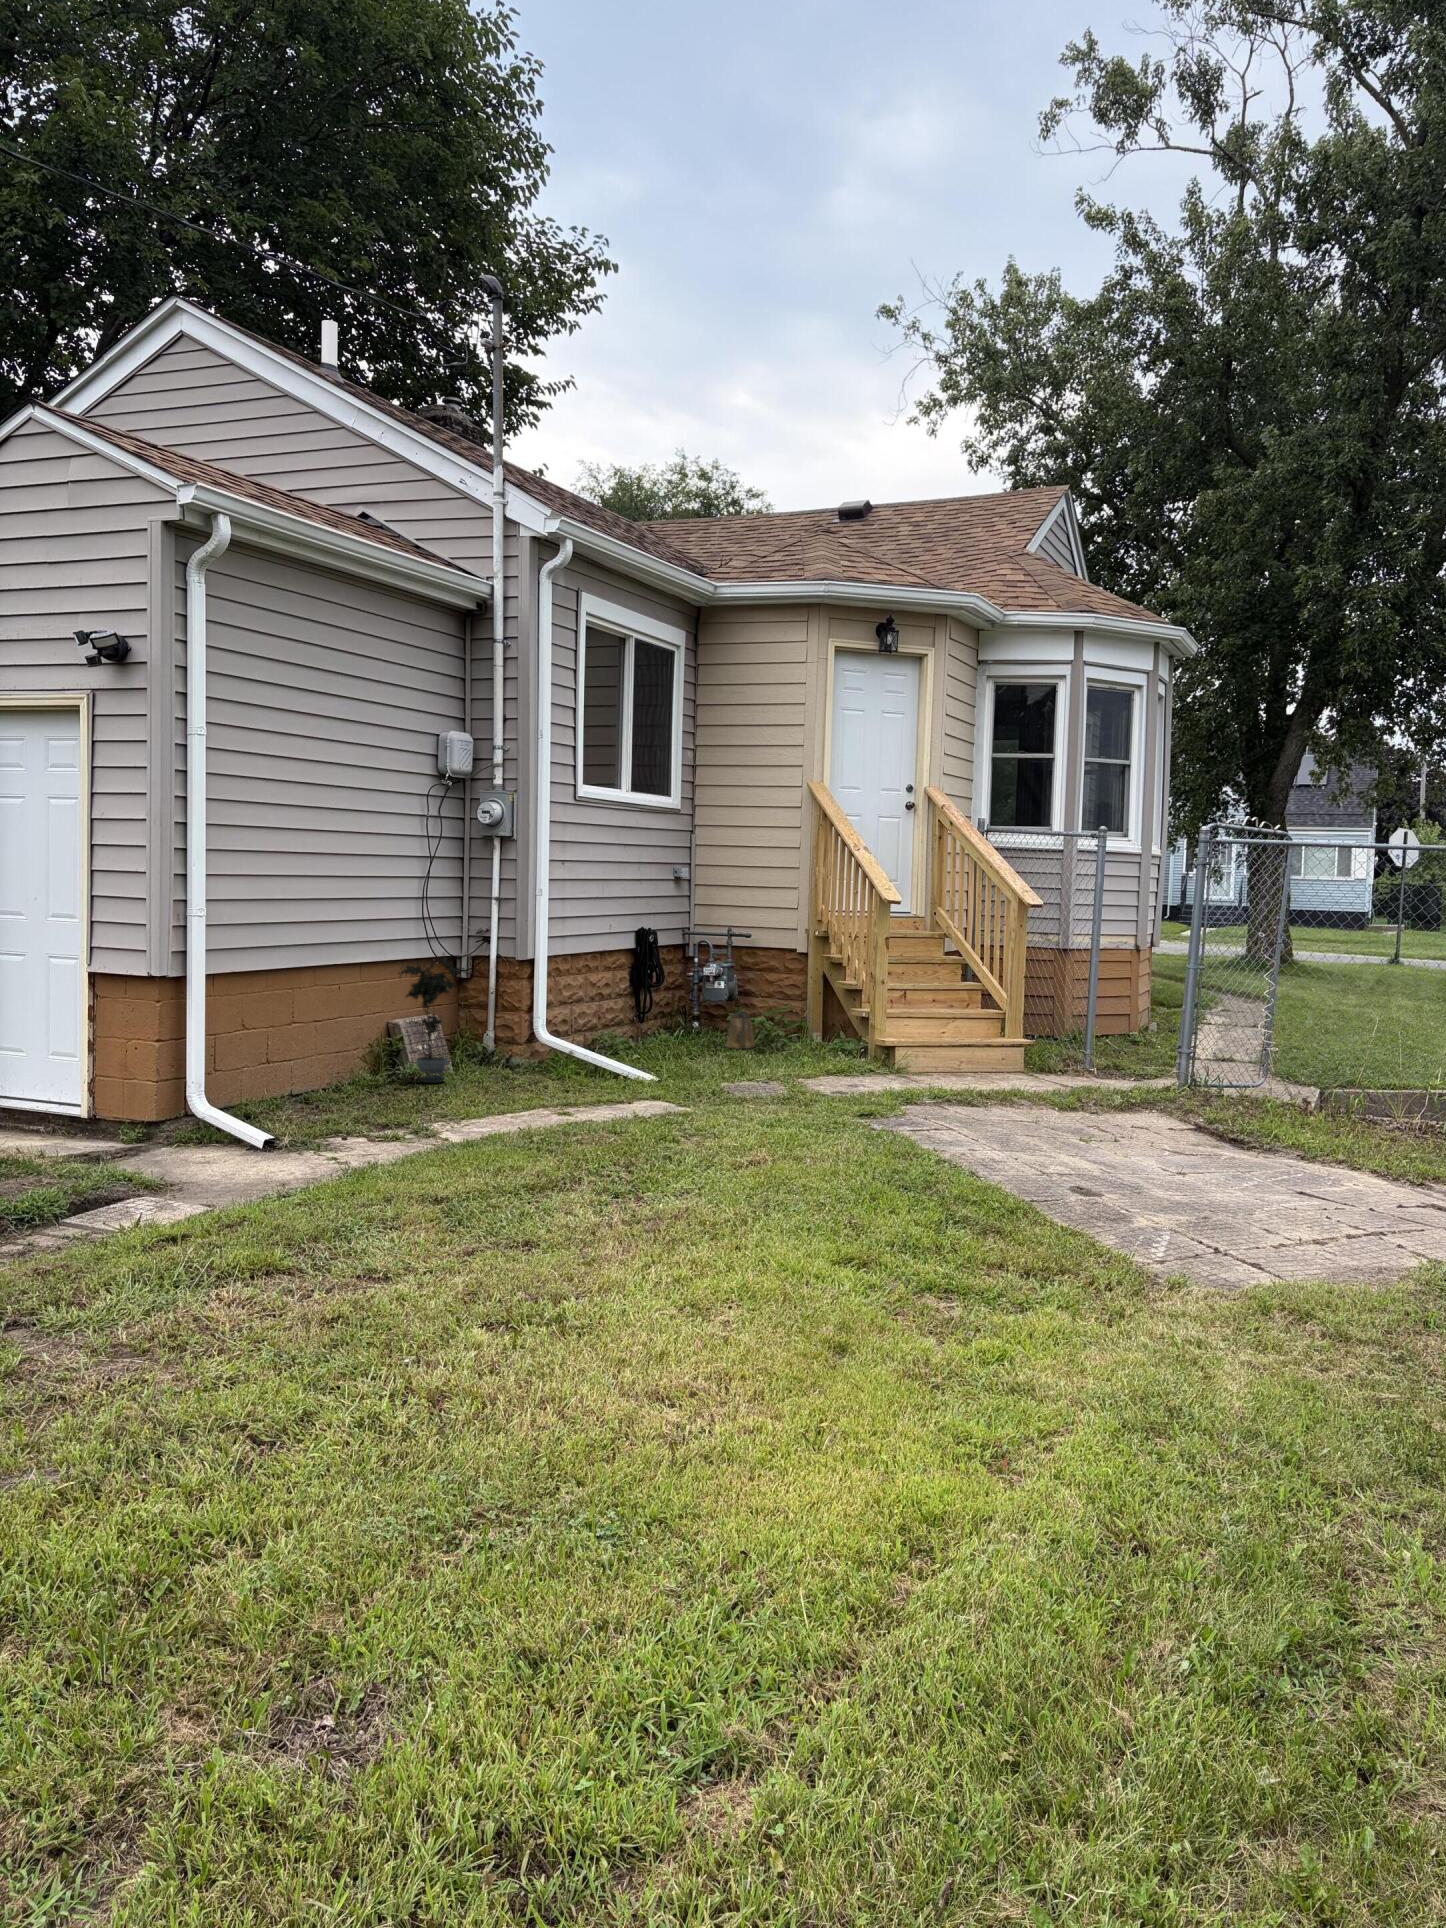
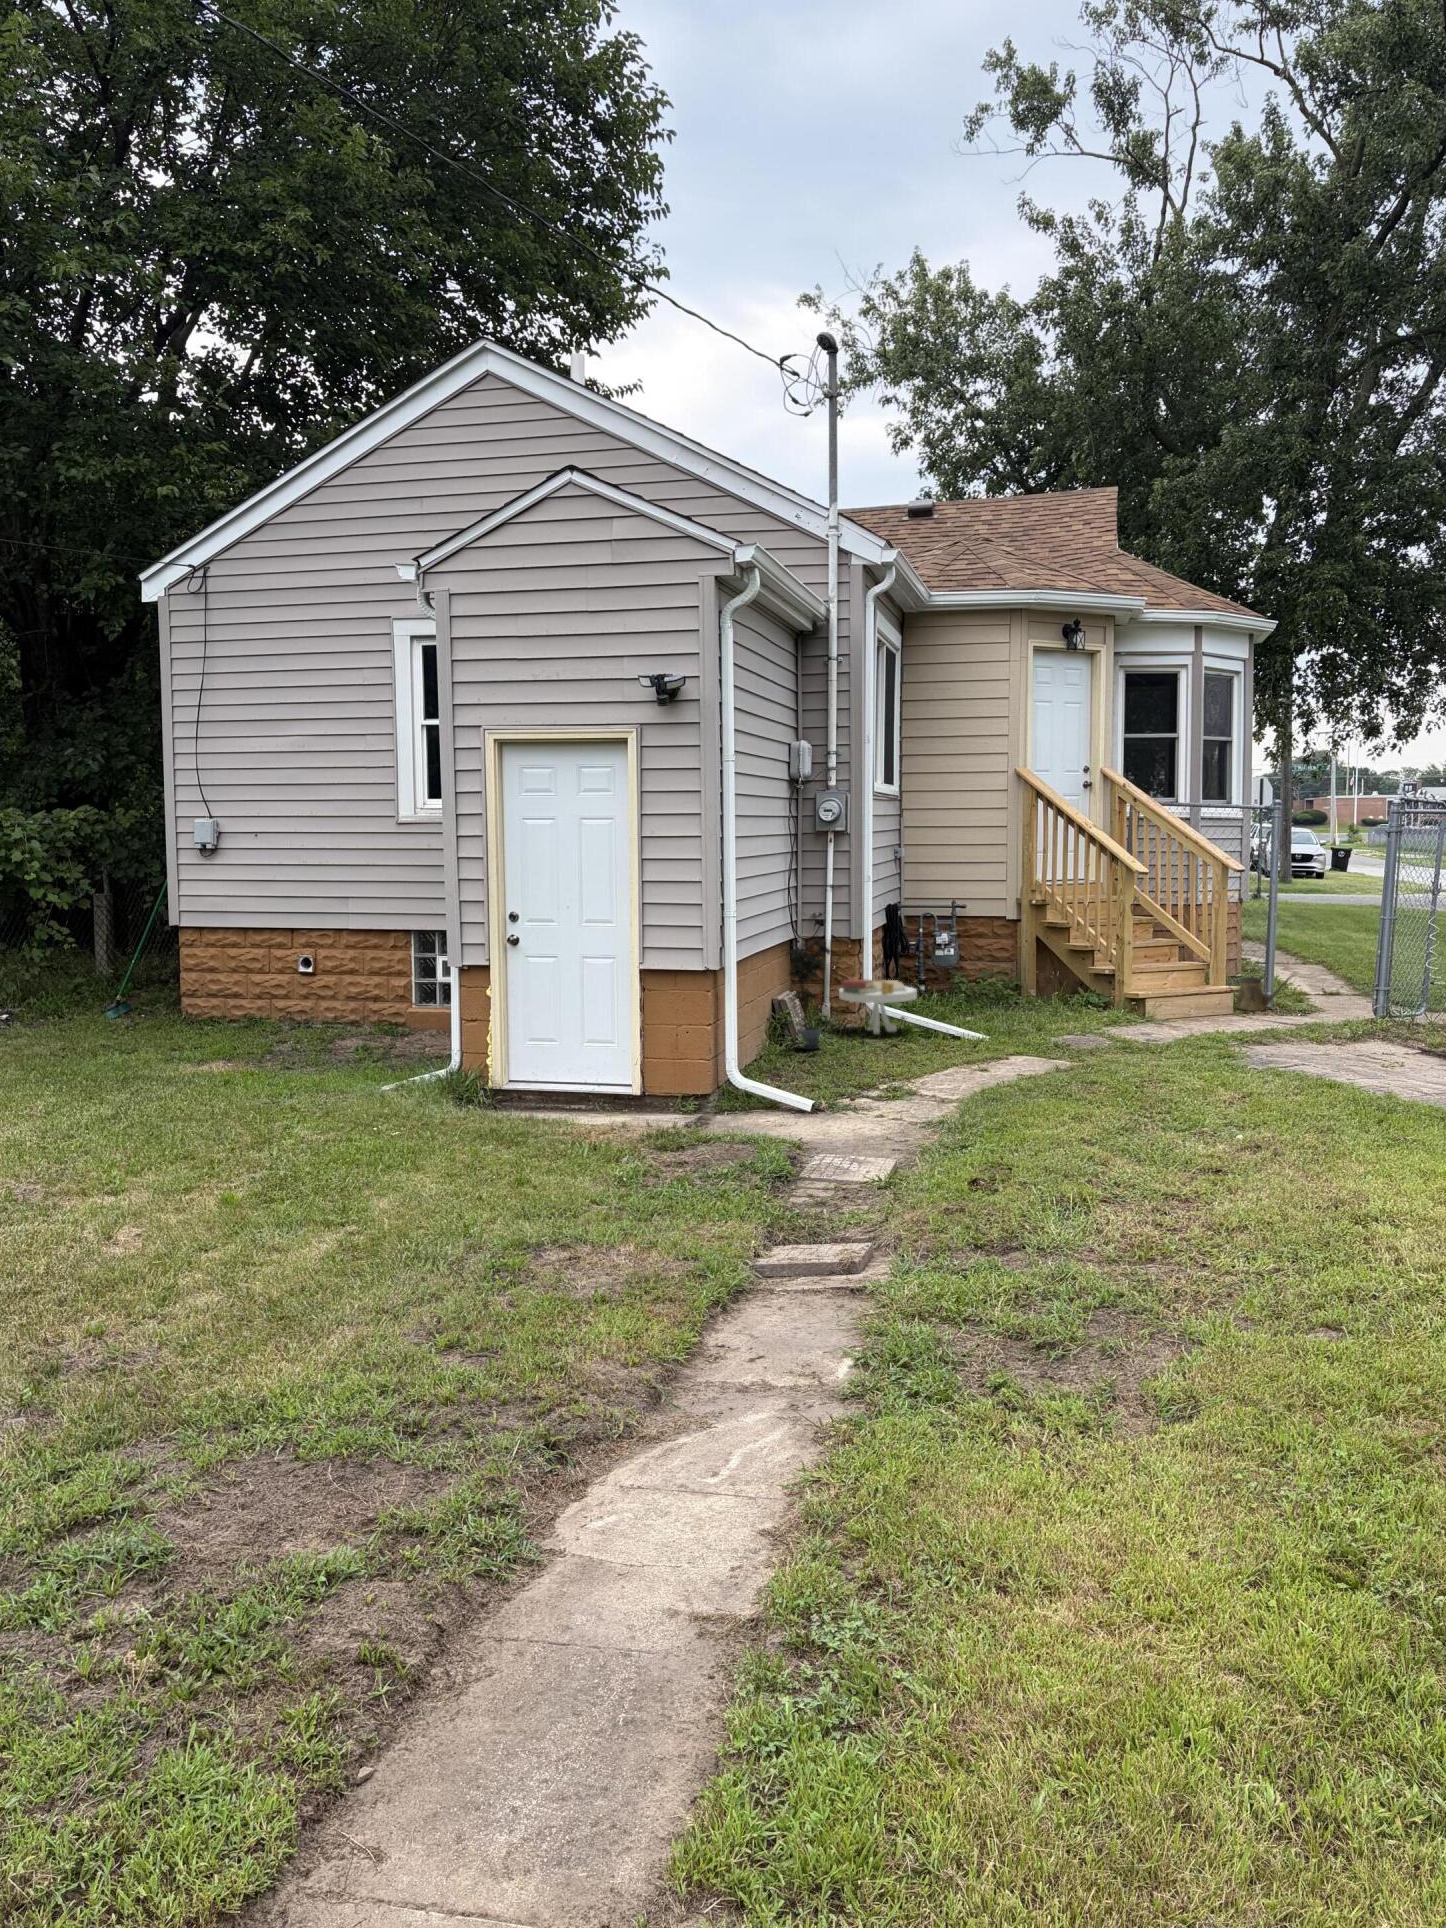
side table: none [507,1007,601,1073] -> present [839,977,917,1034]
watering can: present [726,1012,755,1049] -> present [1229,975,1293,1011]

